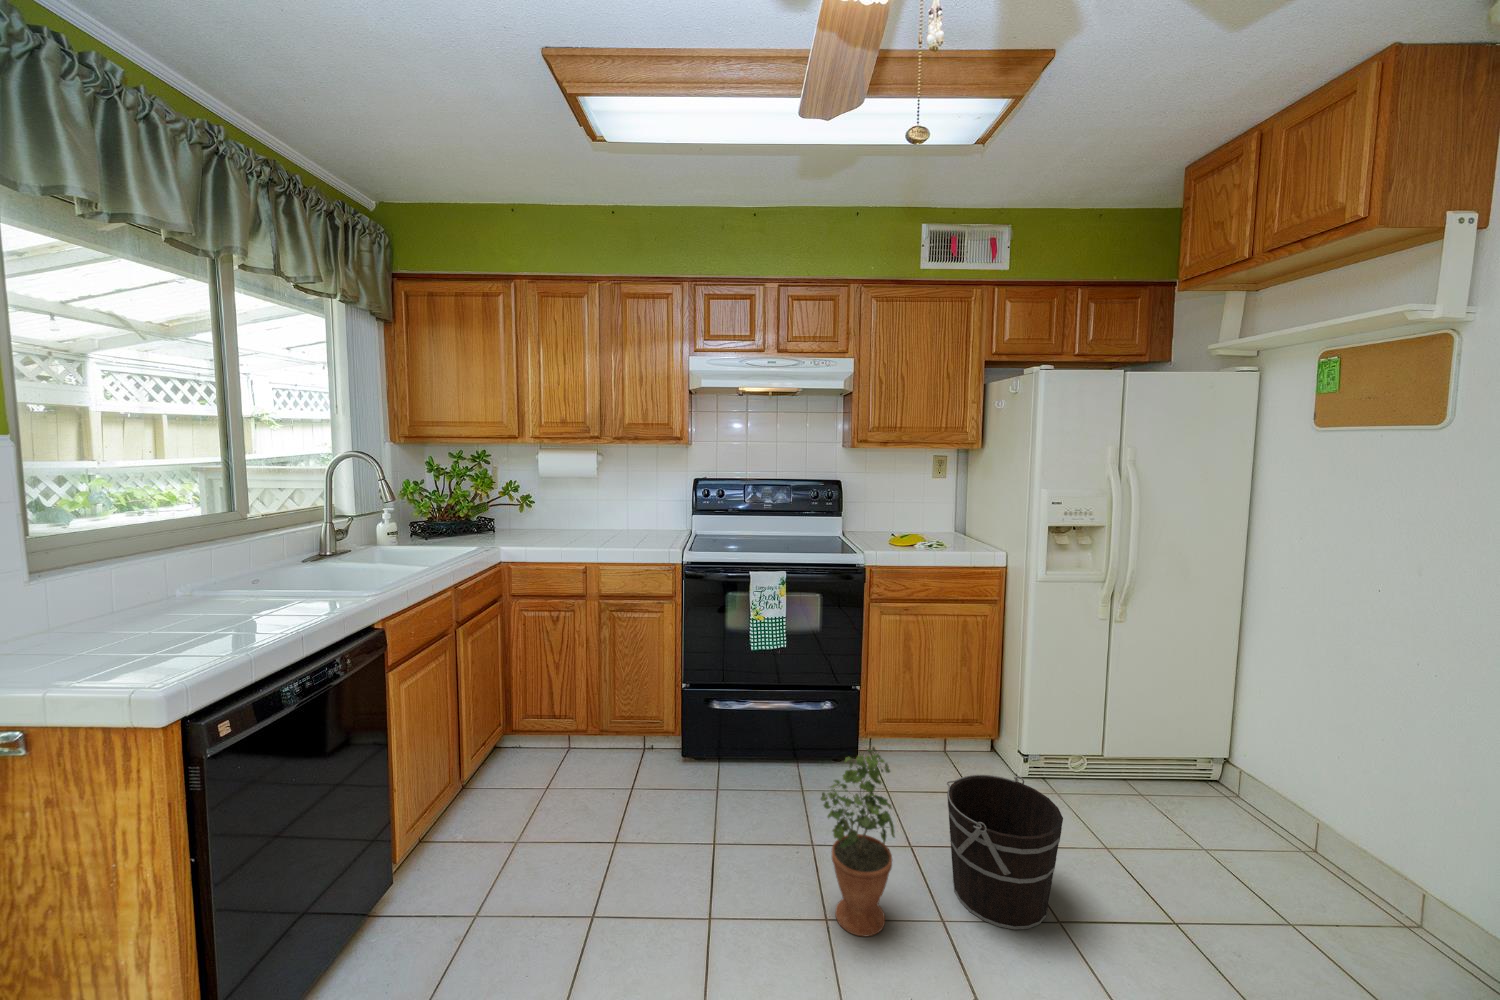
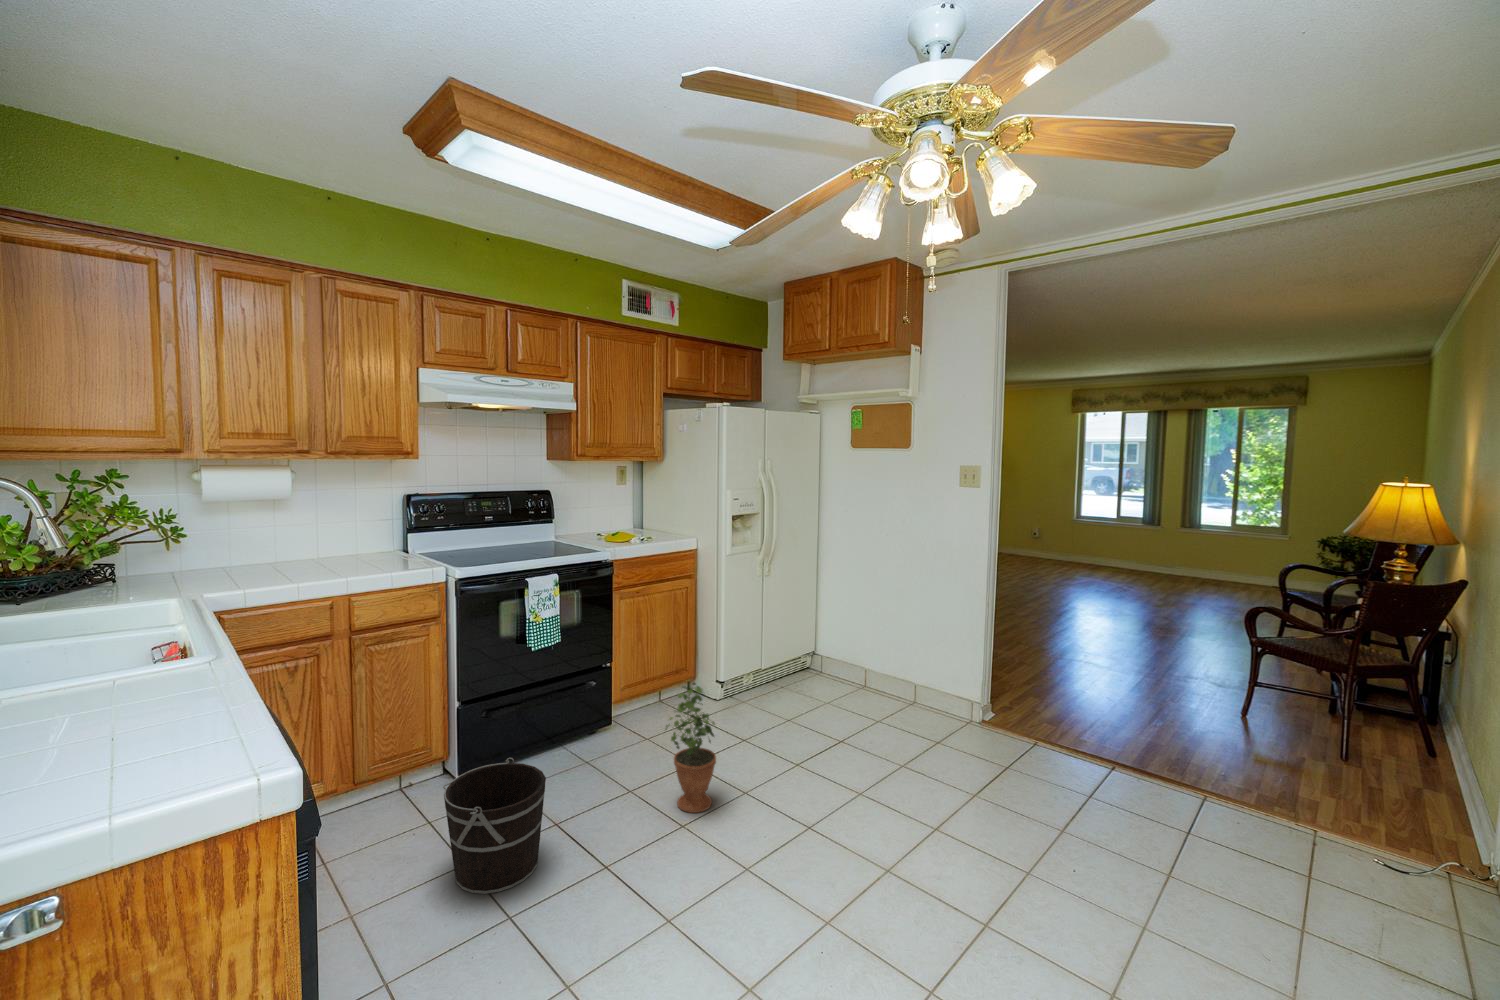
bucket: present [947,775,1063,930] -> present [443,758,546,894]

